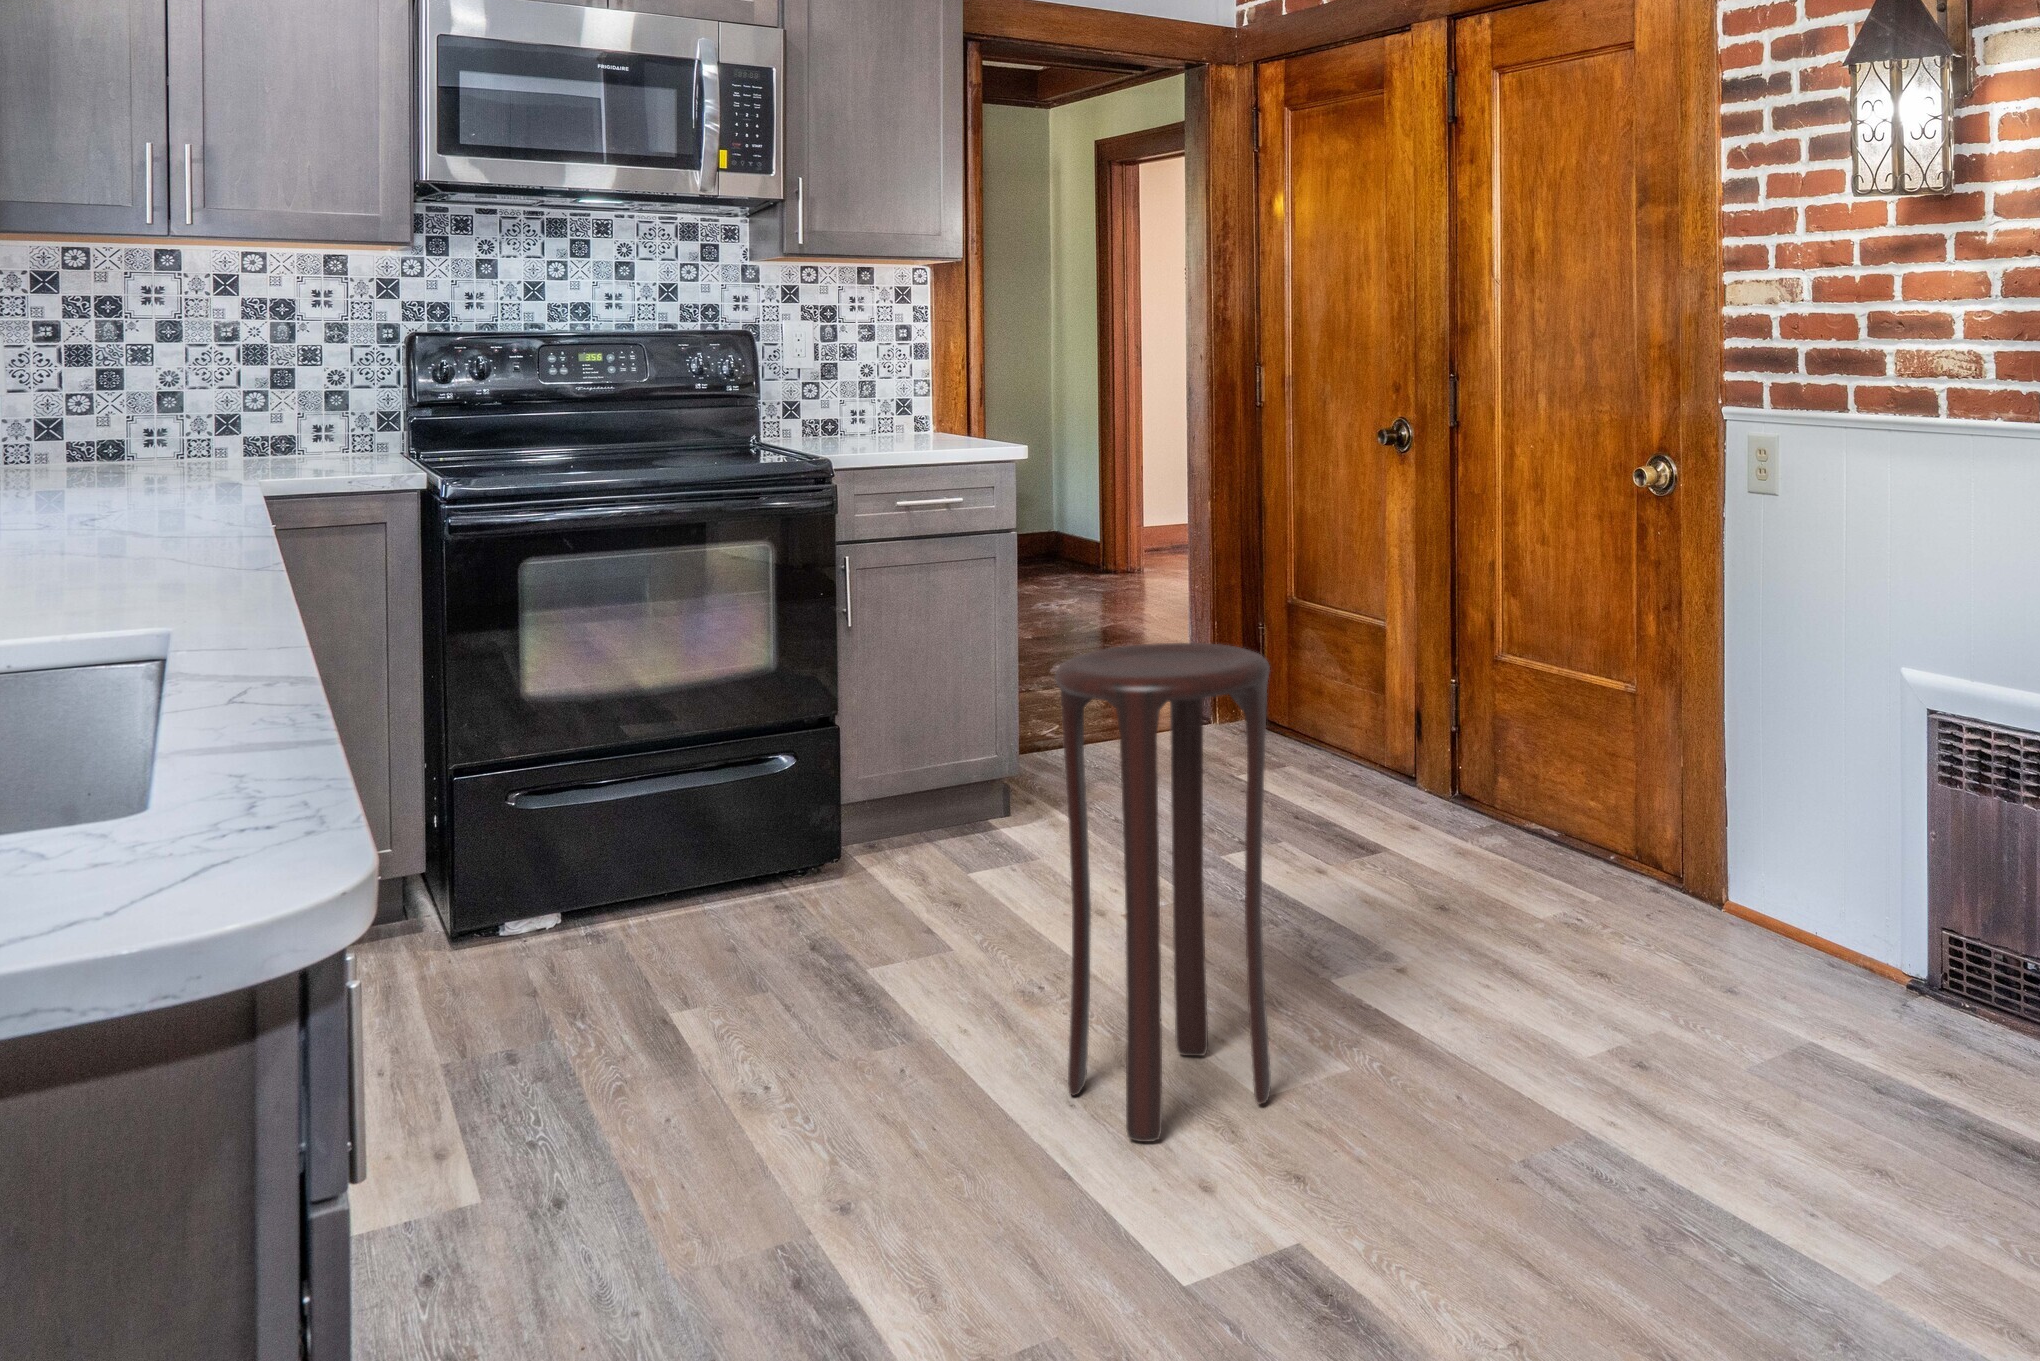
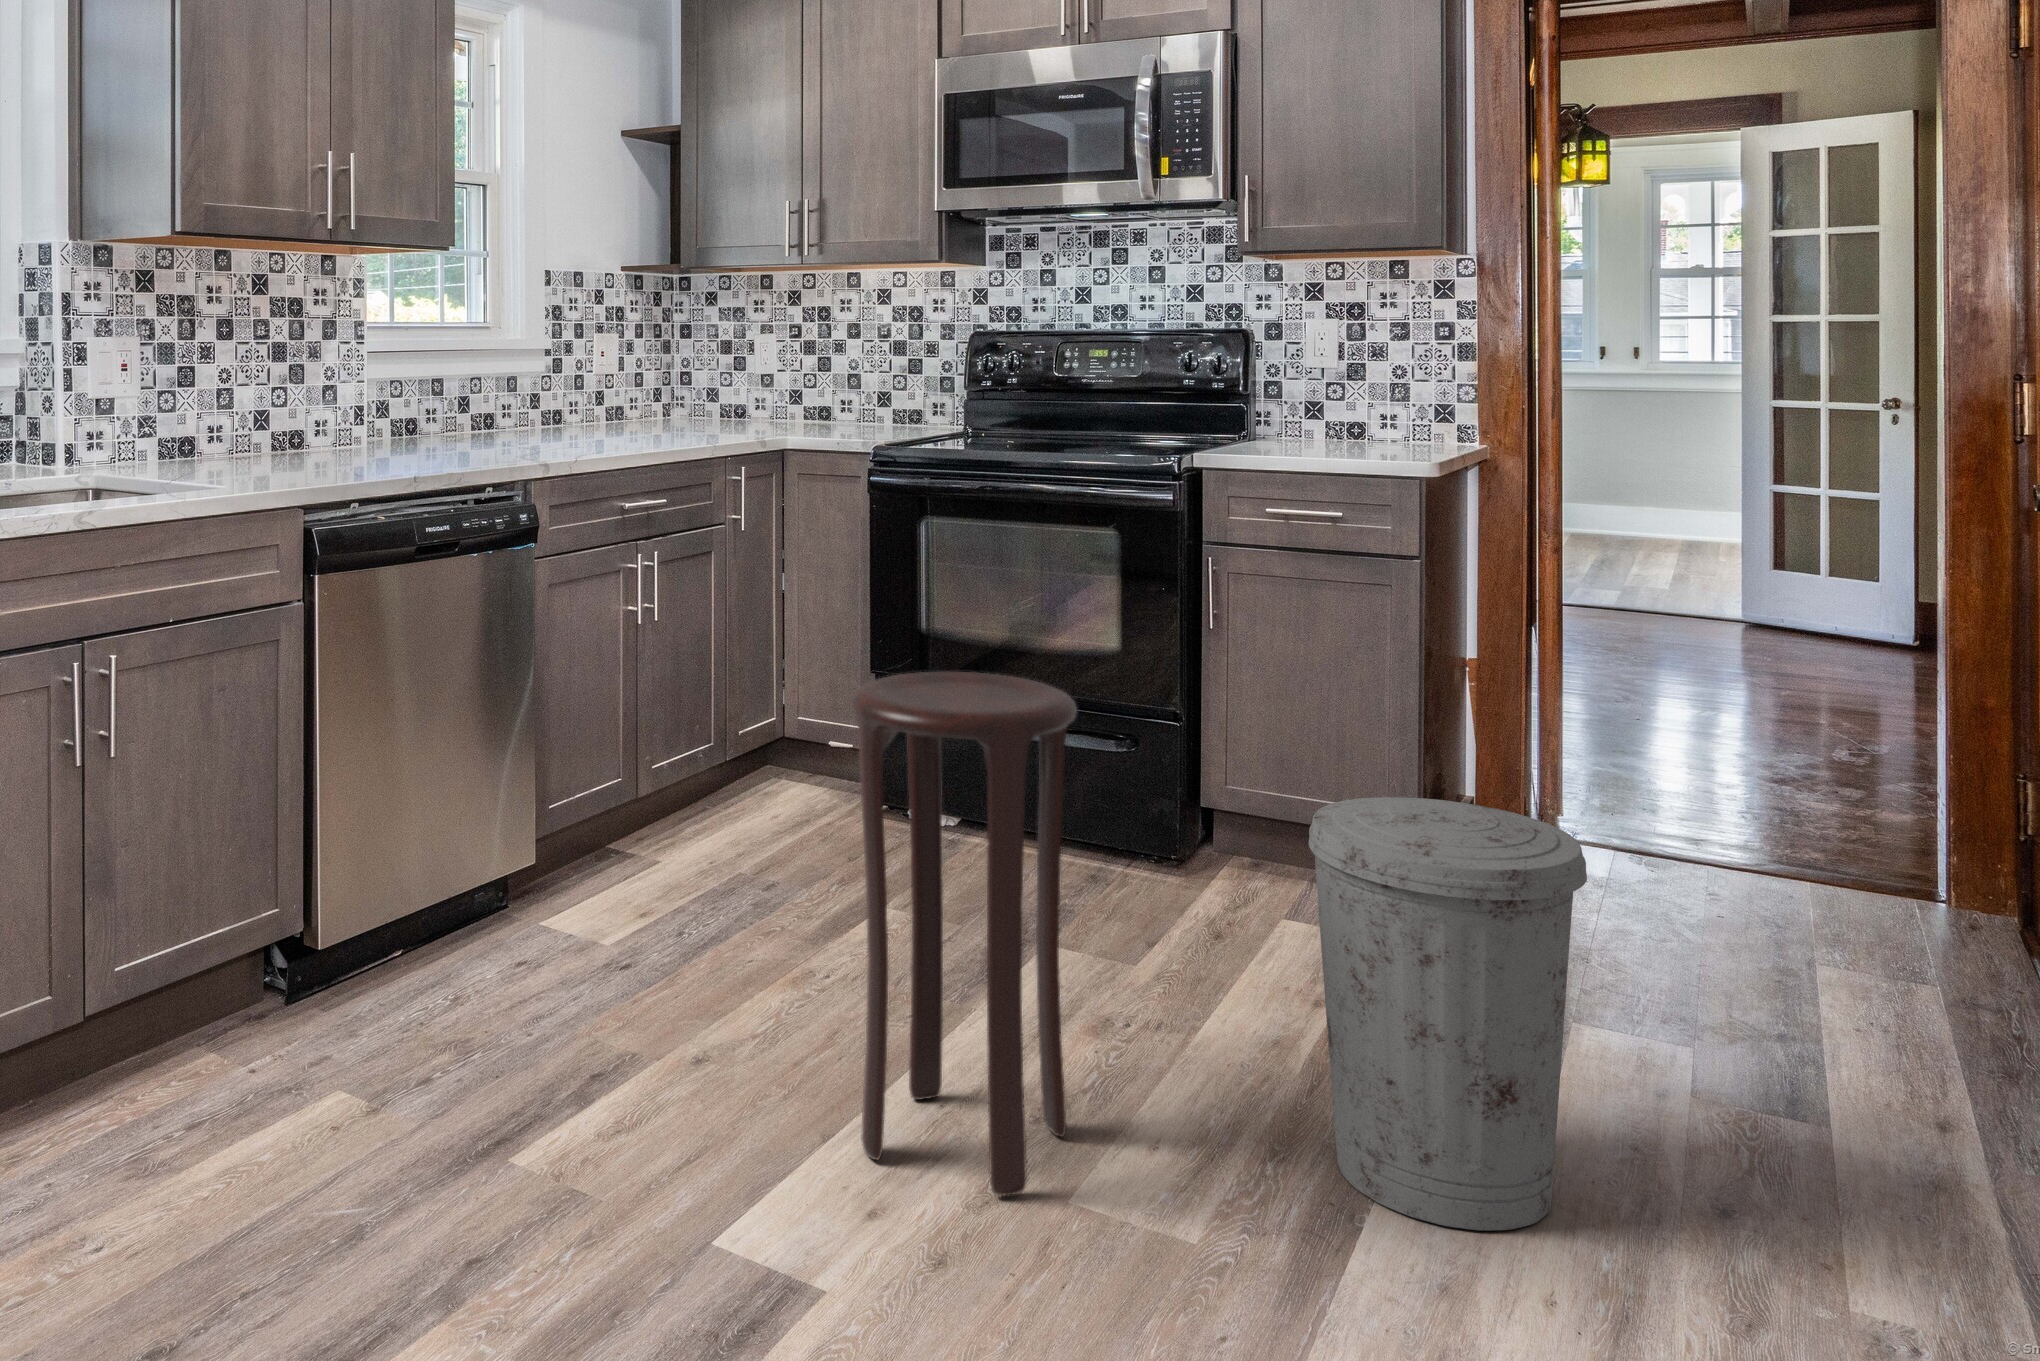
trash can: none [1287,675,1474,984] -> present [1309,797,1587,1231]

